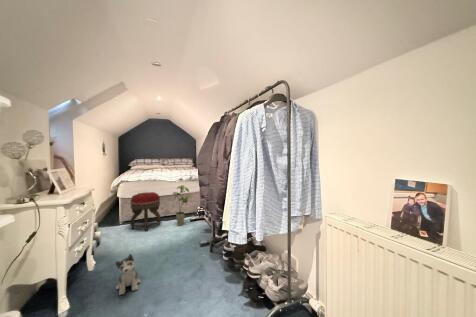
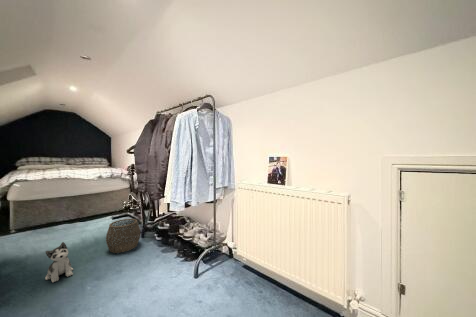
house plant: present [173,185,191,225] -> none [91,182,116,224]
footstool: present [130,192,161,231] -> none [34,191,76,235]
woven basket: none [172,231,206,270] -> present [106,219,140,253]

